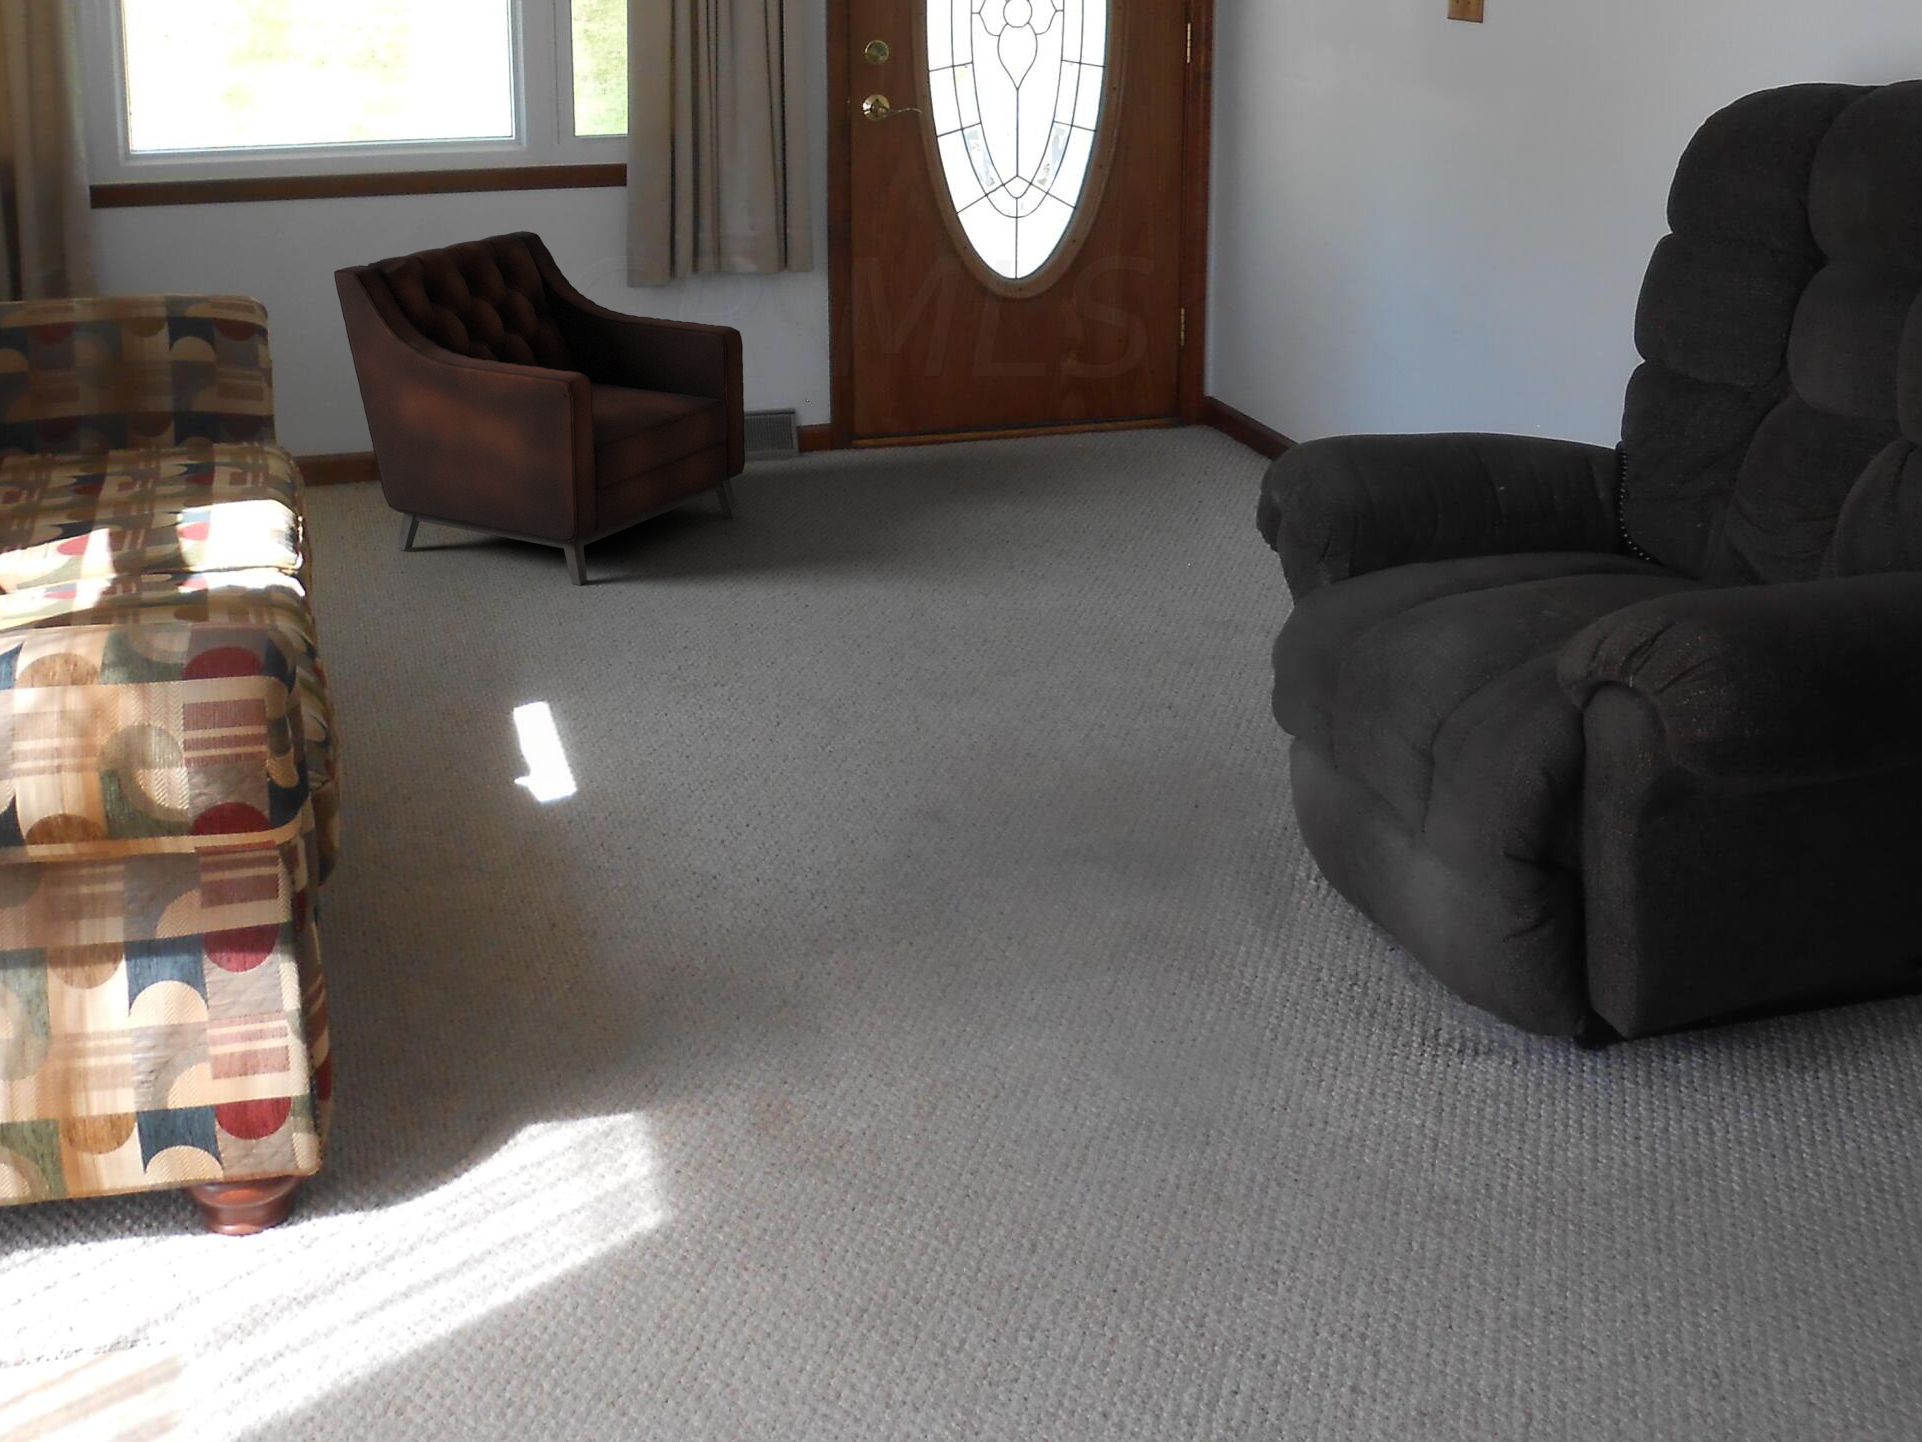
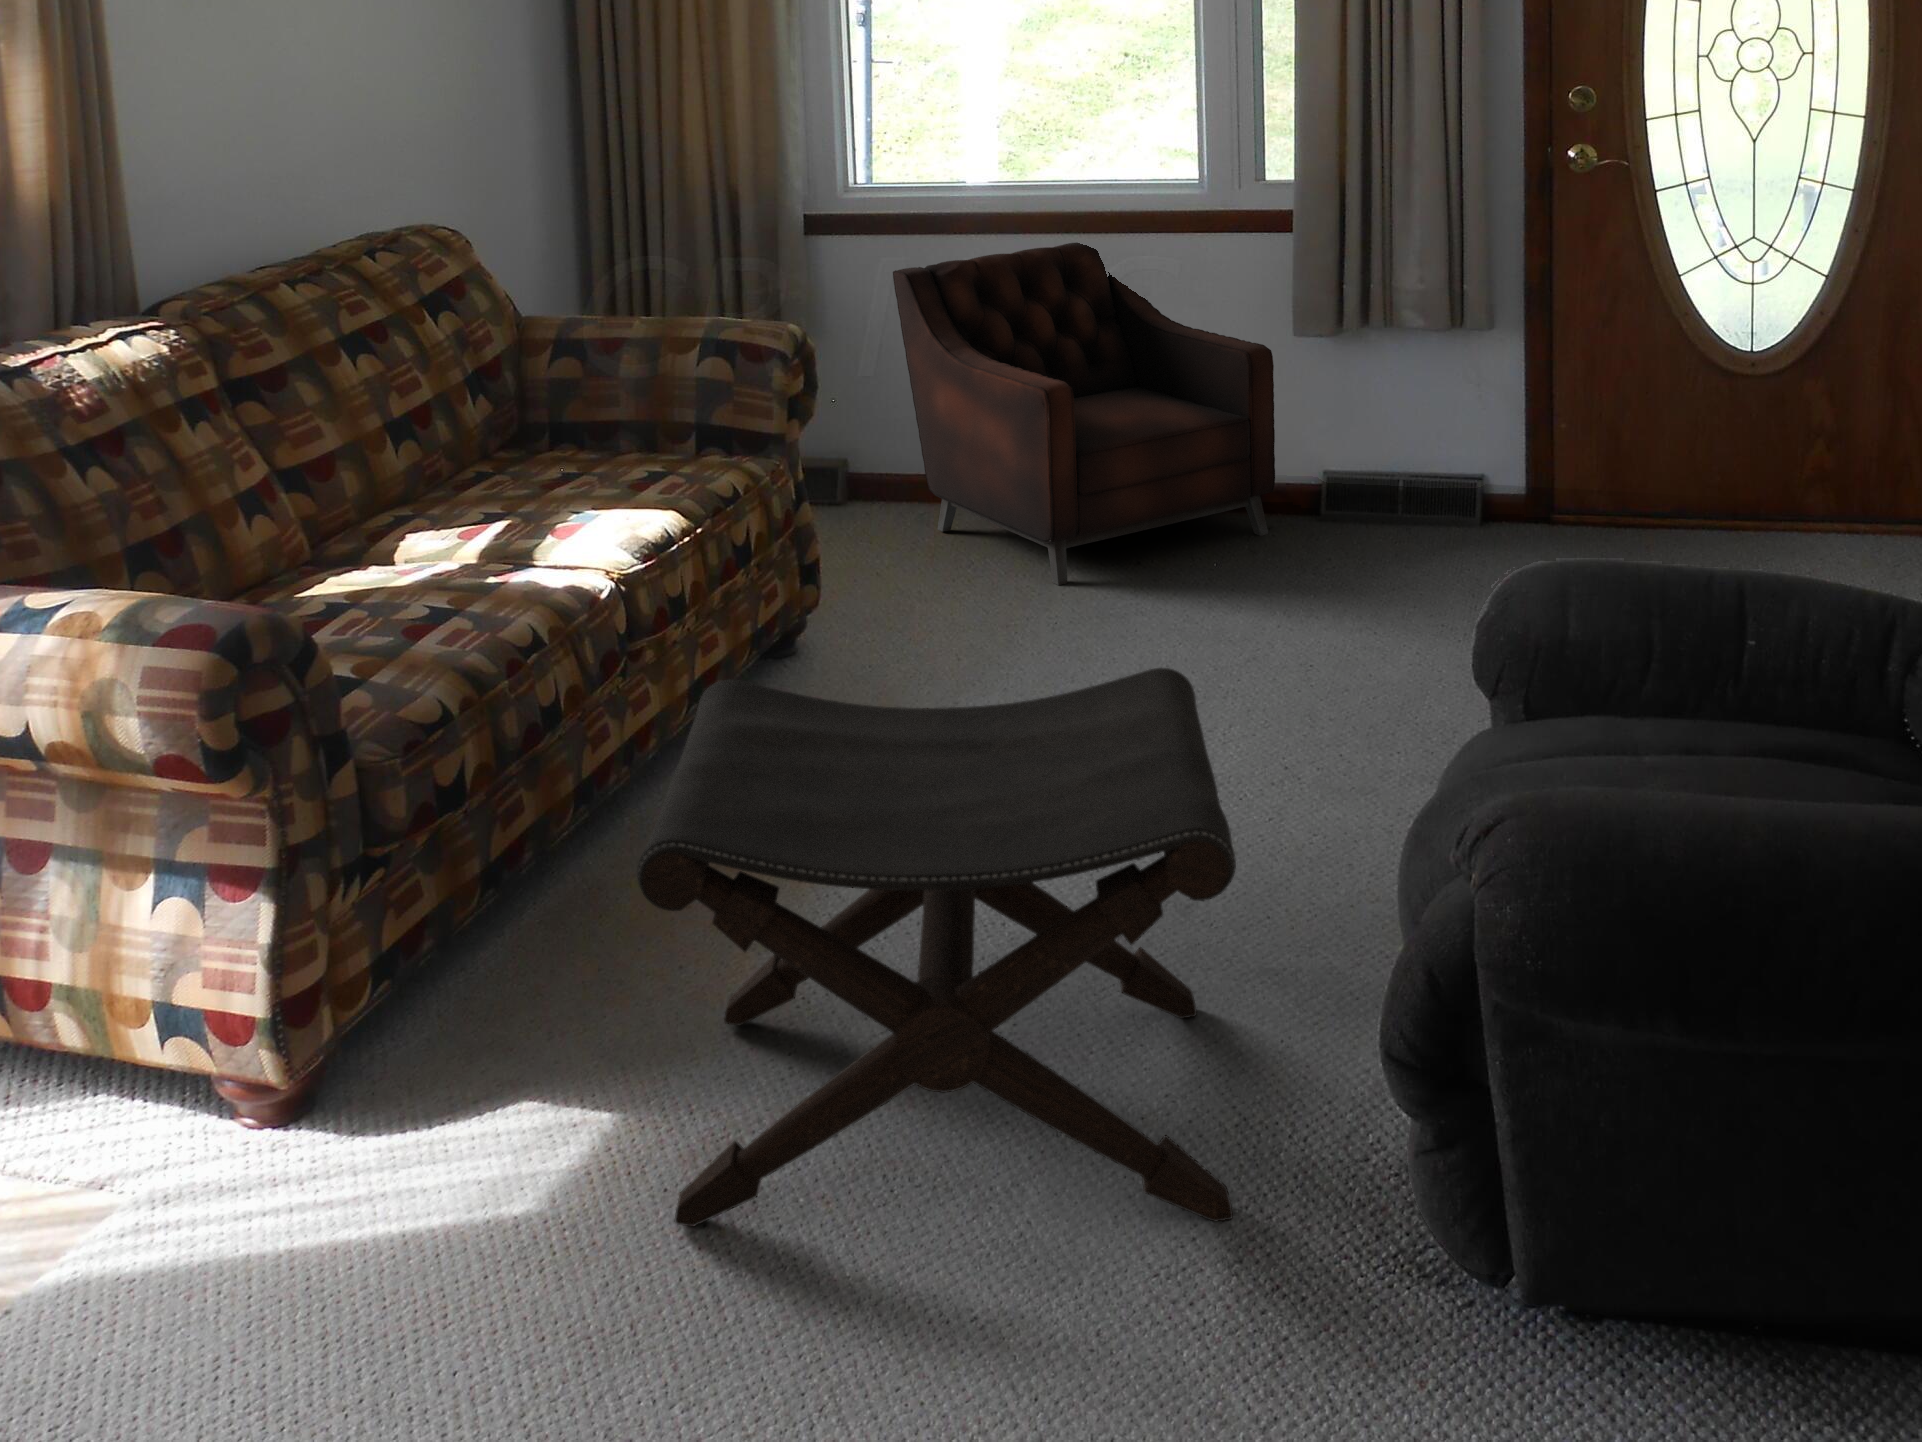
footstool: none [638,591,1289,1194] -> present [637,668,1236,1227]

